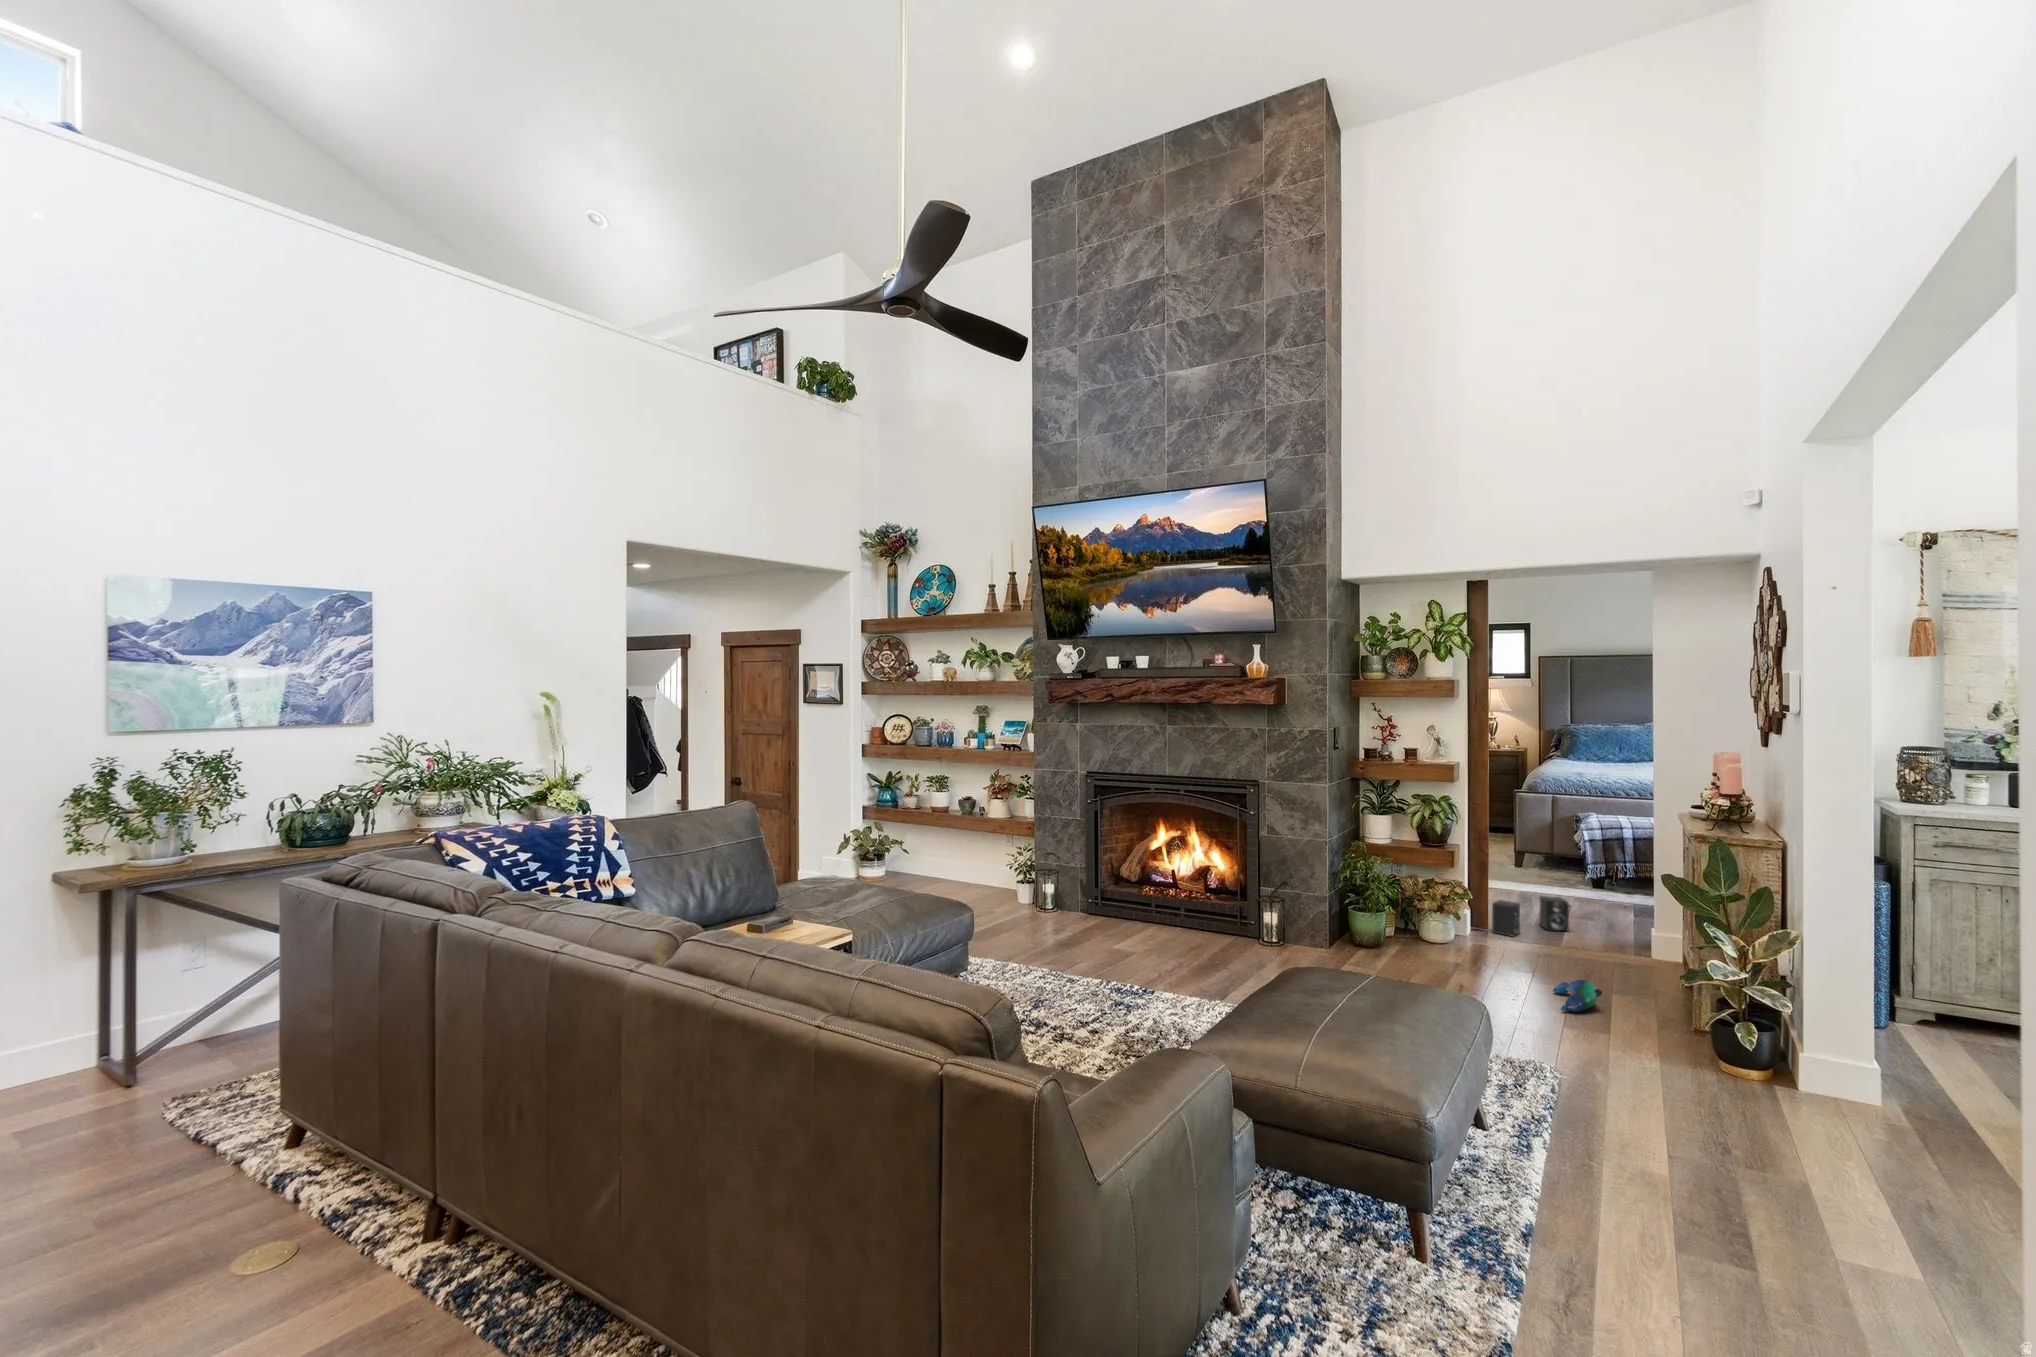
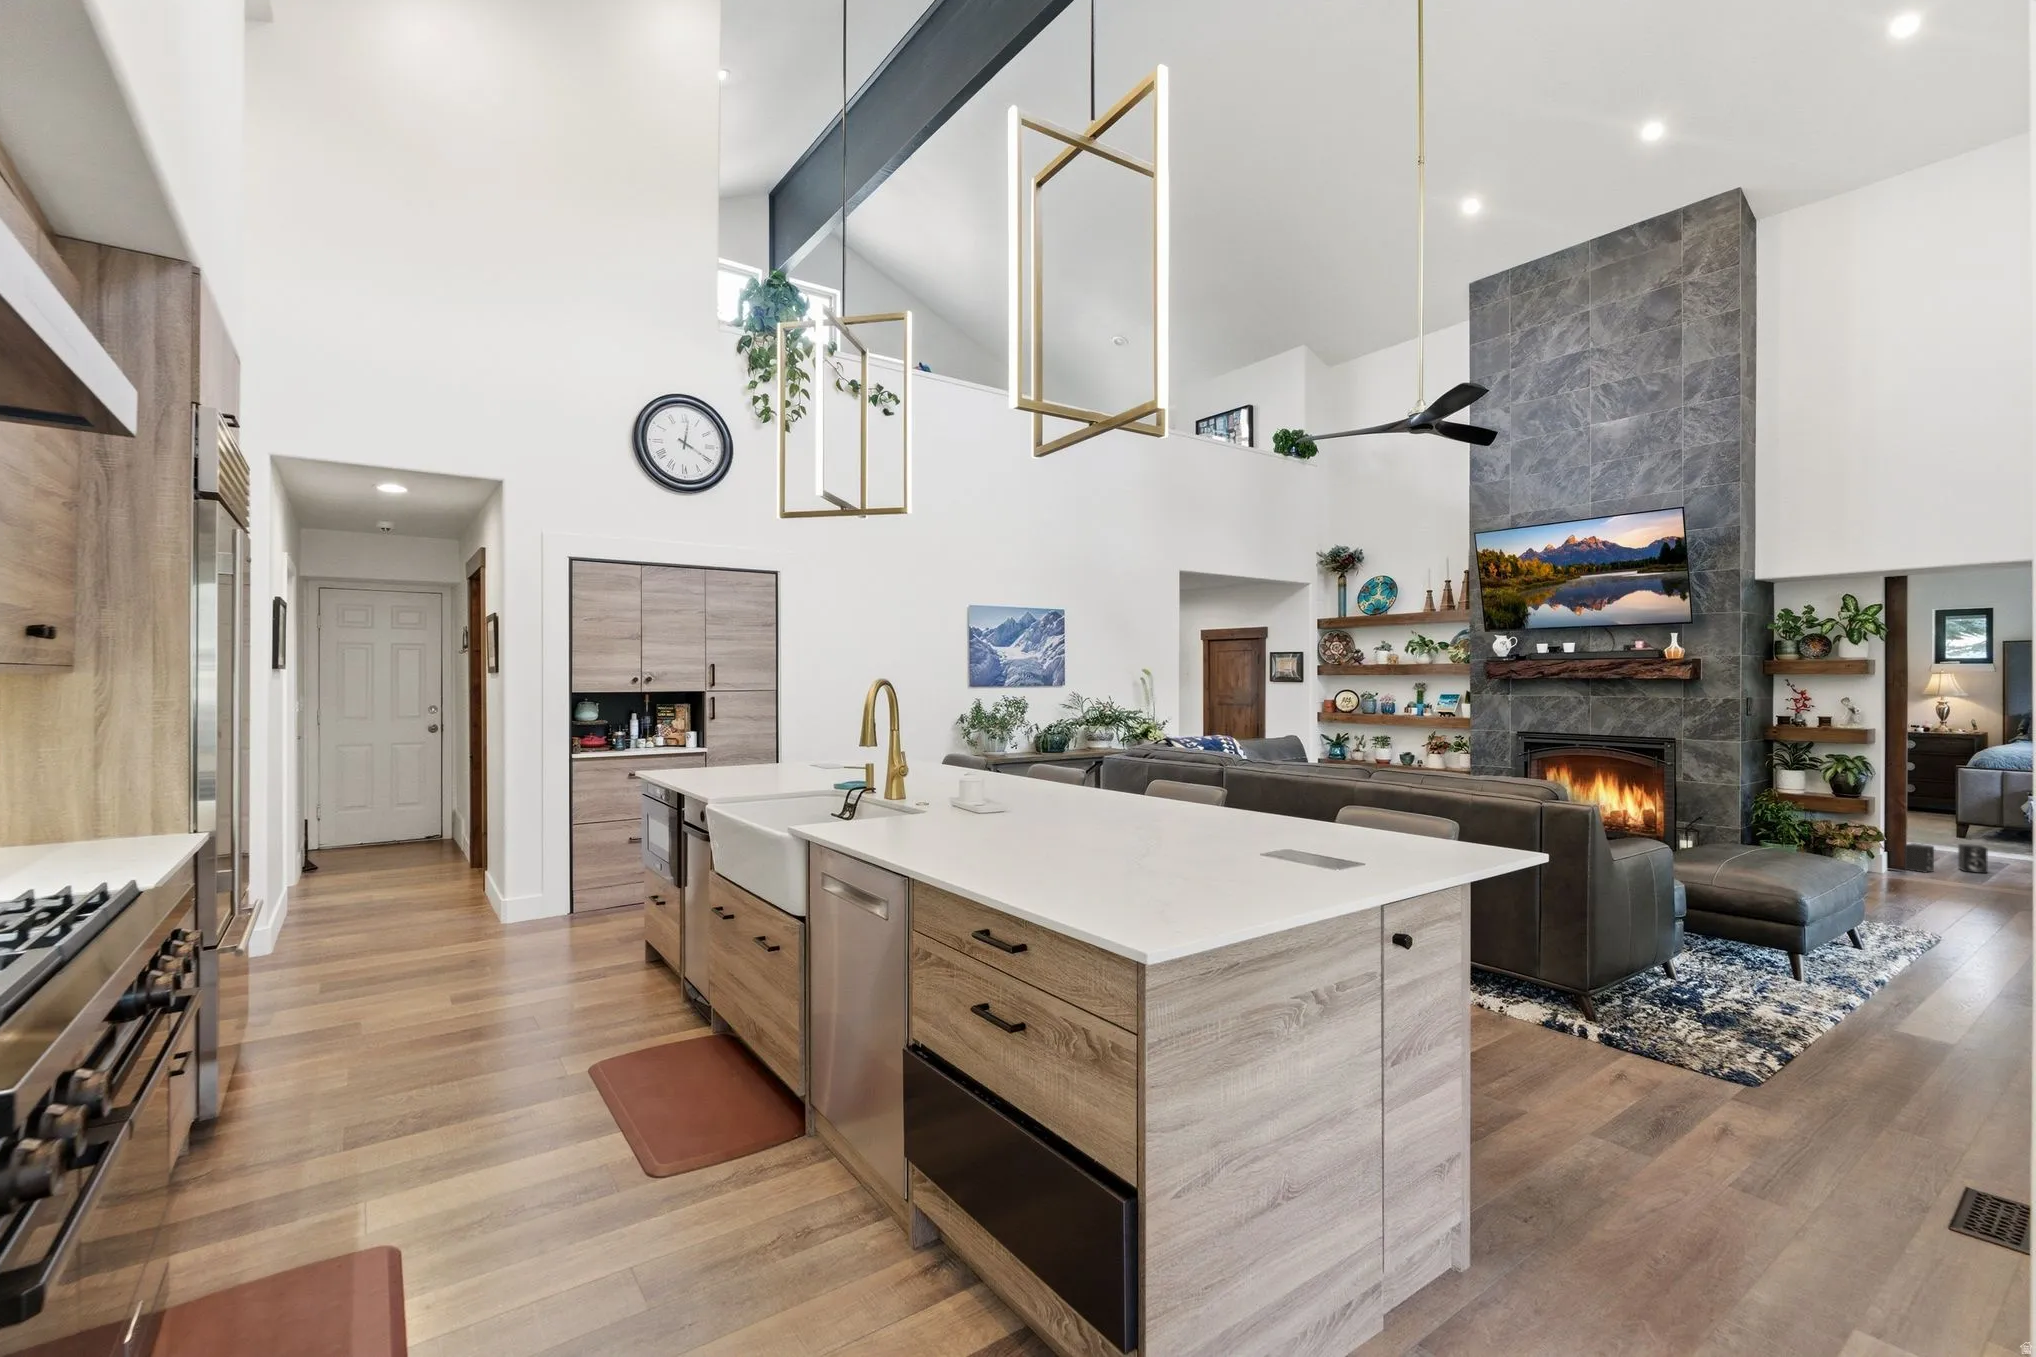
plush toy: present [1553,980,1602,1012] -> none [1944,889,1987,909]

